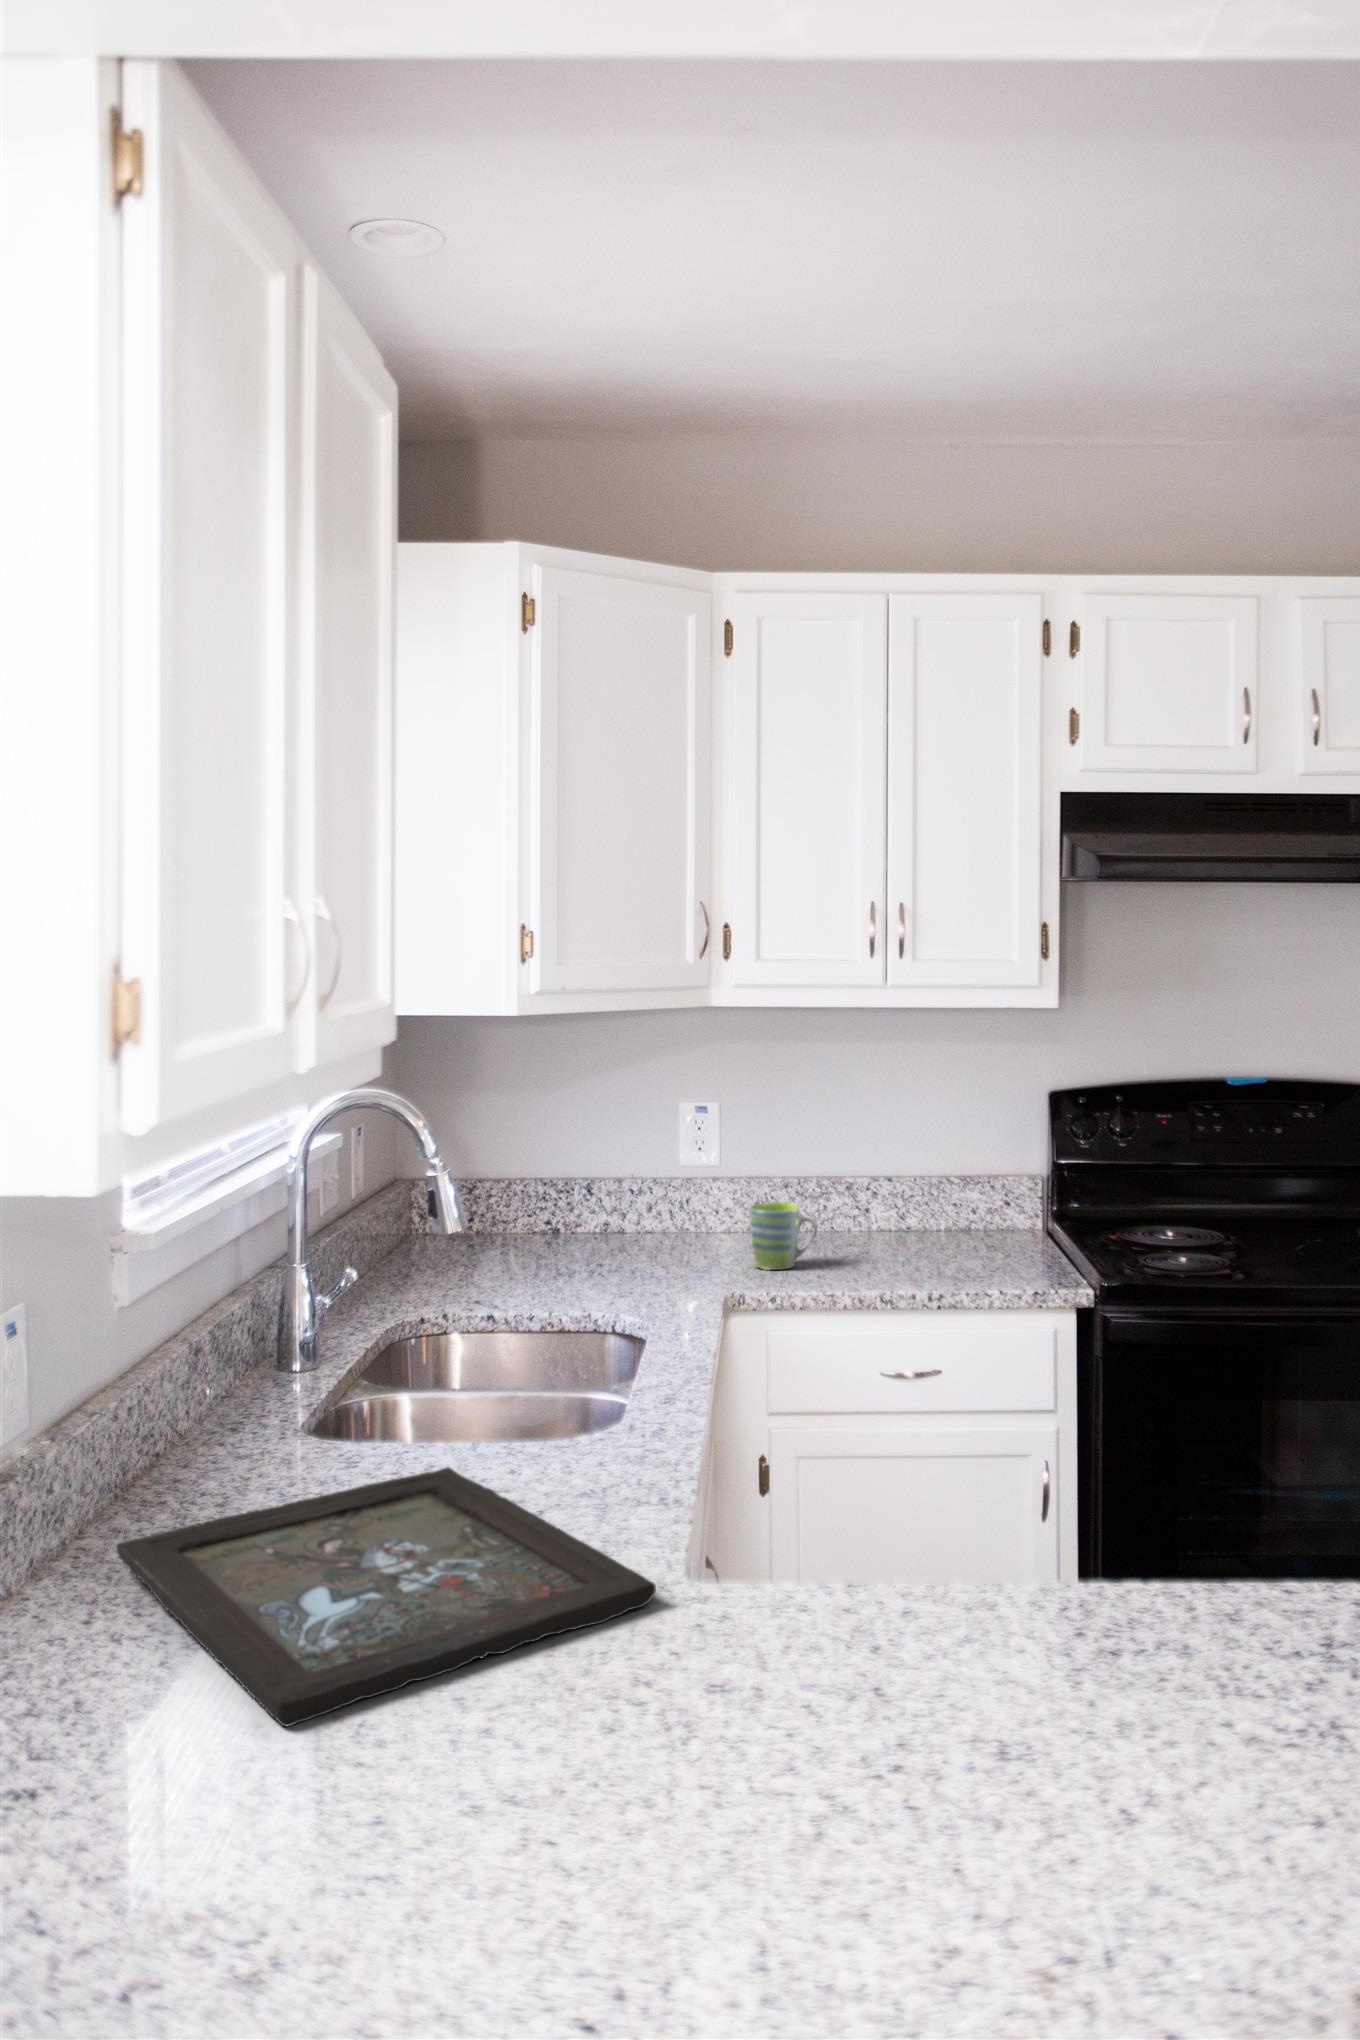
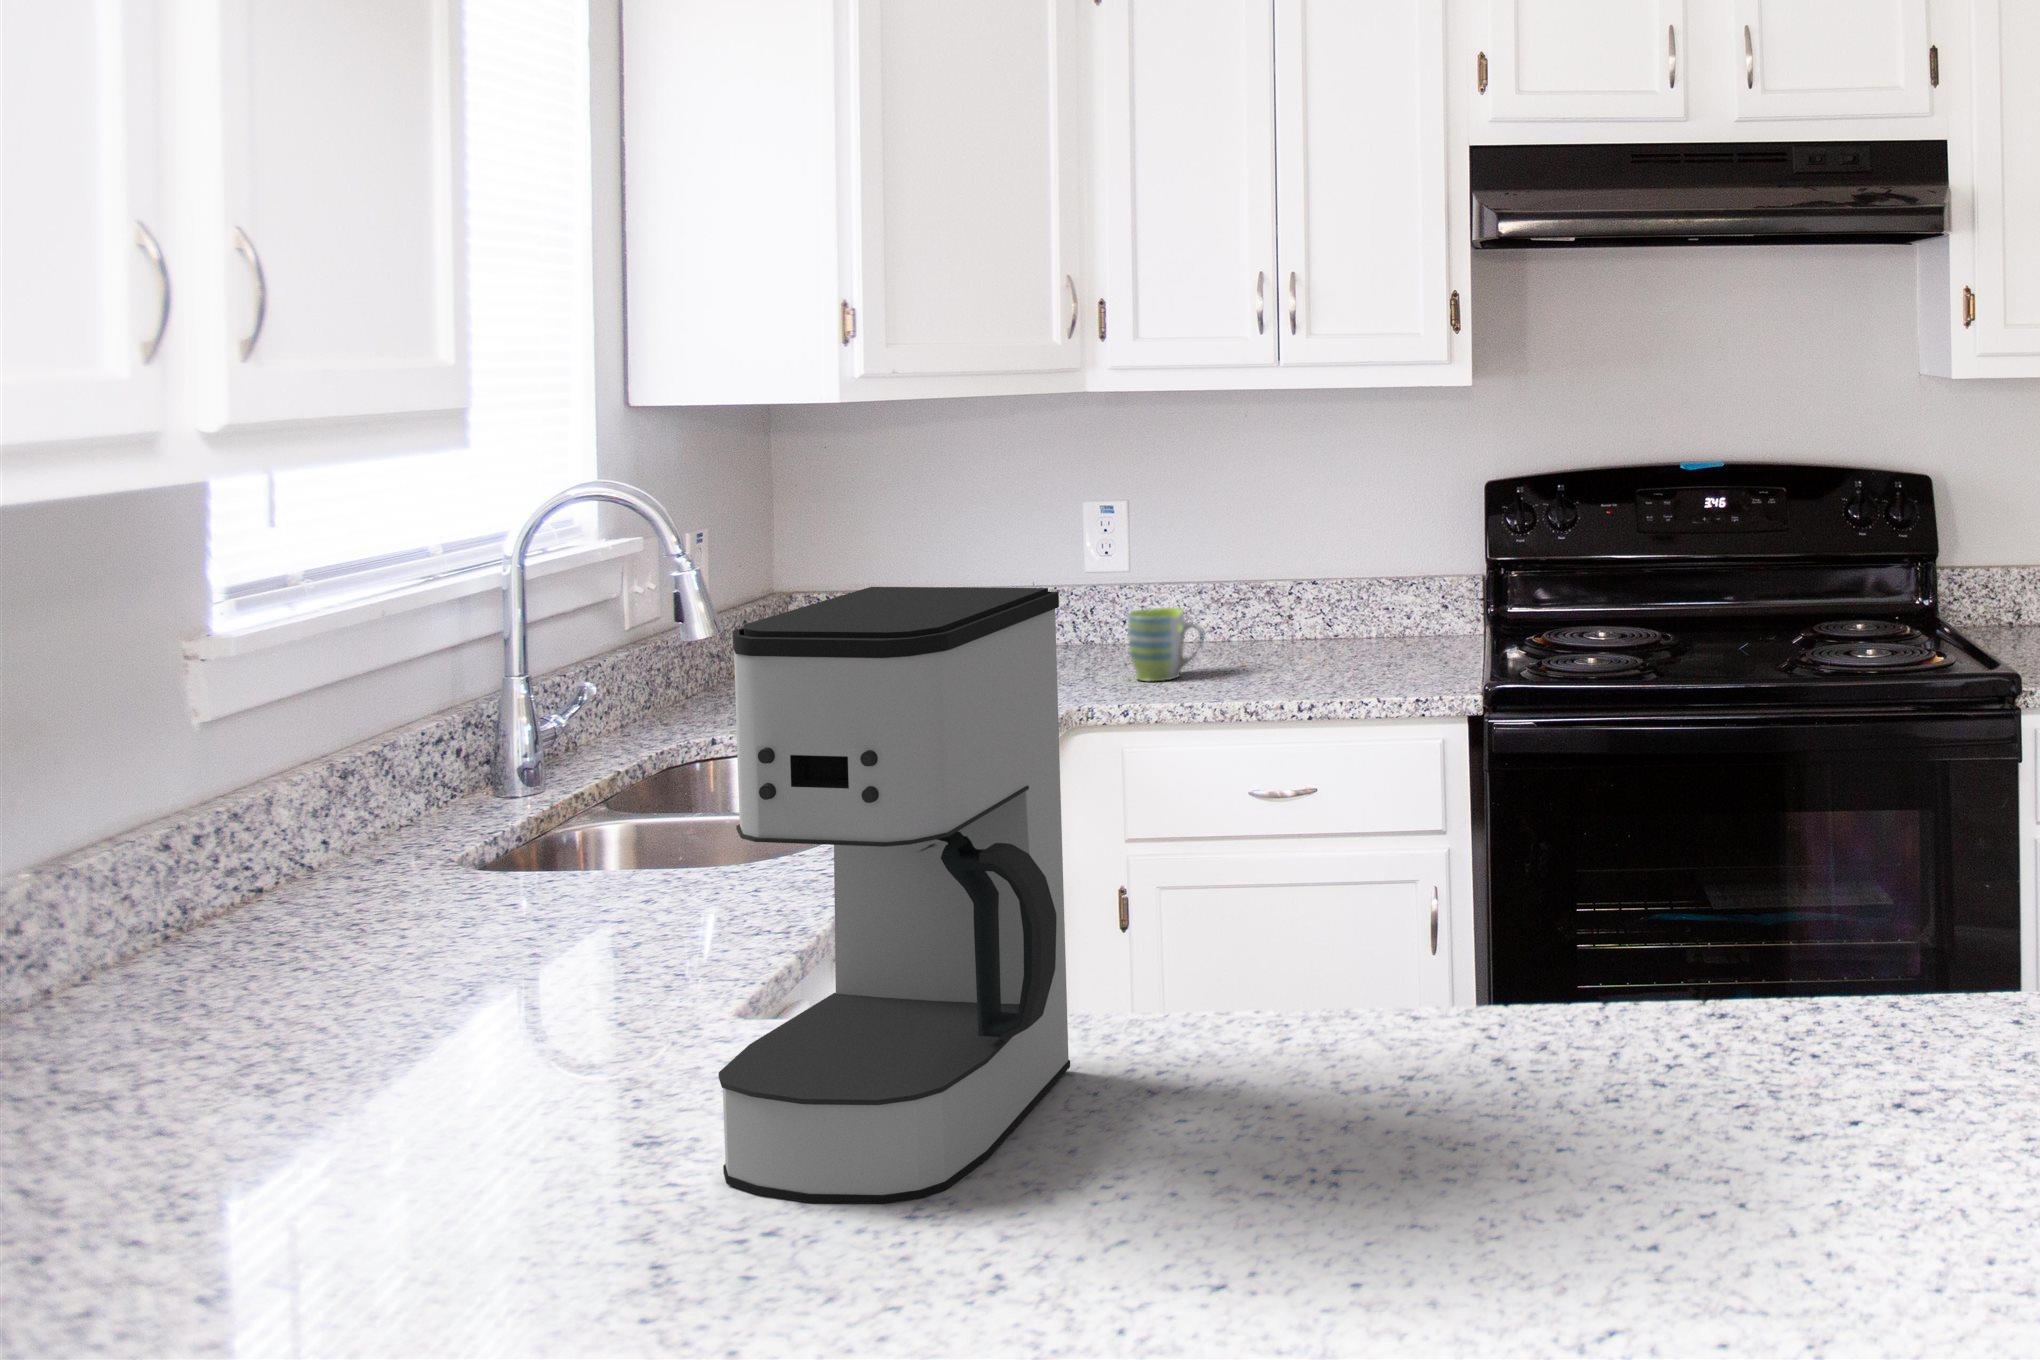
coffee maker: none [860,1215,1138,1785] -> present [719,587,1070,1204]
tray: present [116,1467,656,1726] -> none [96,889,661,1164]

